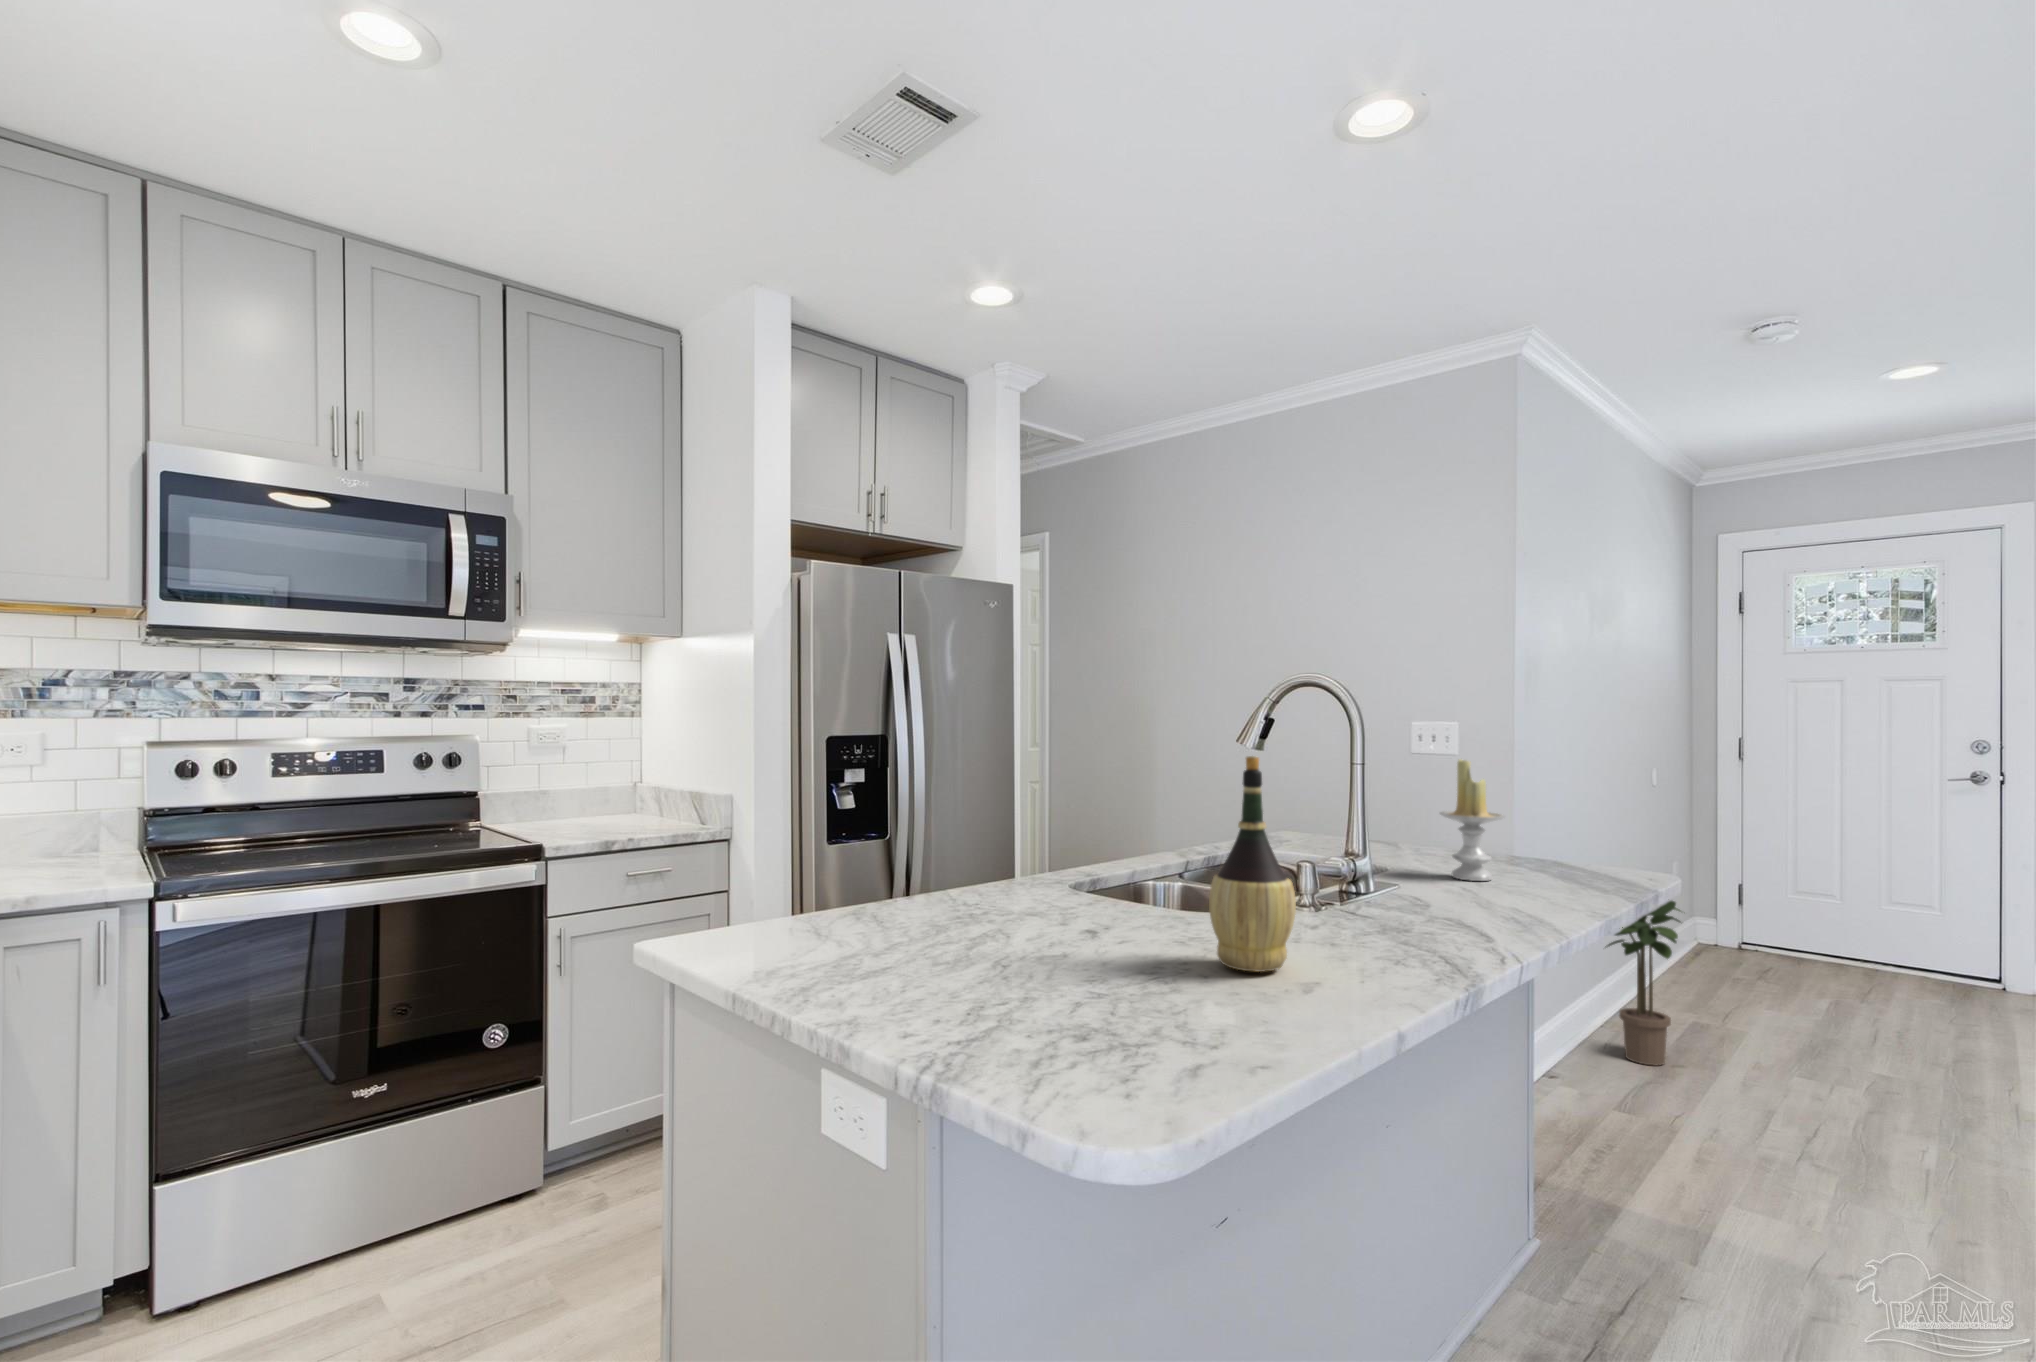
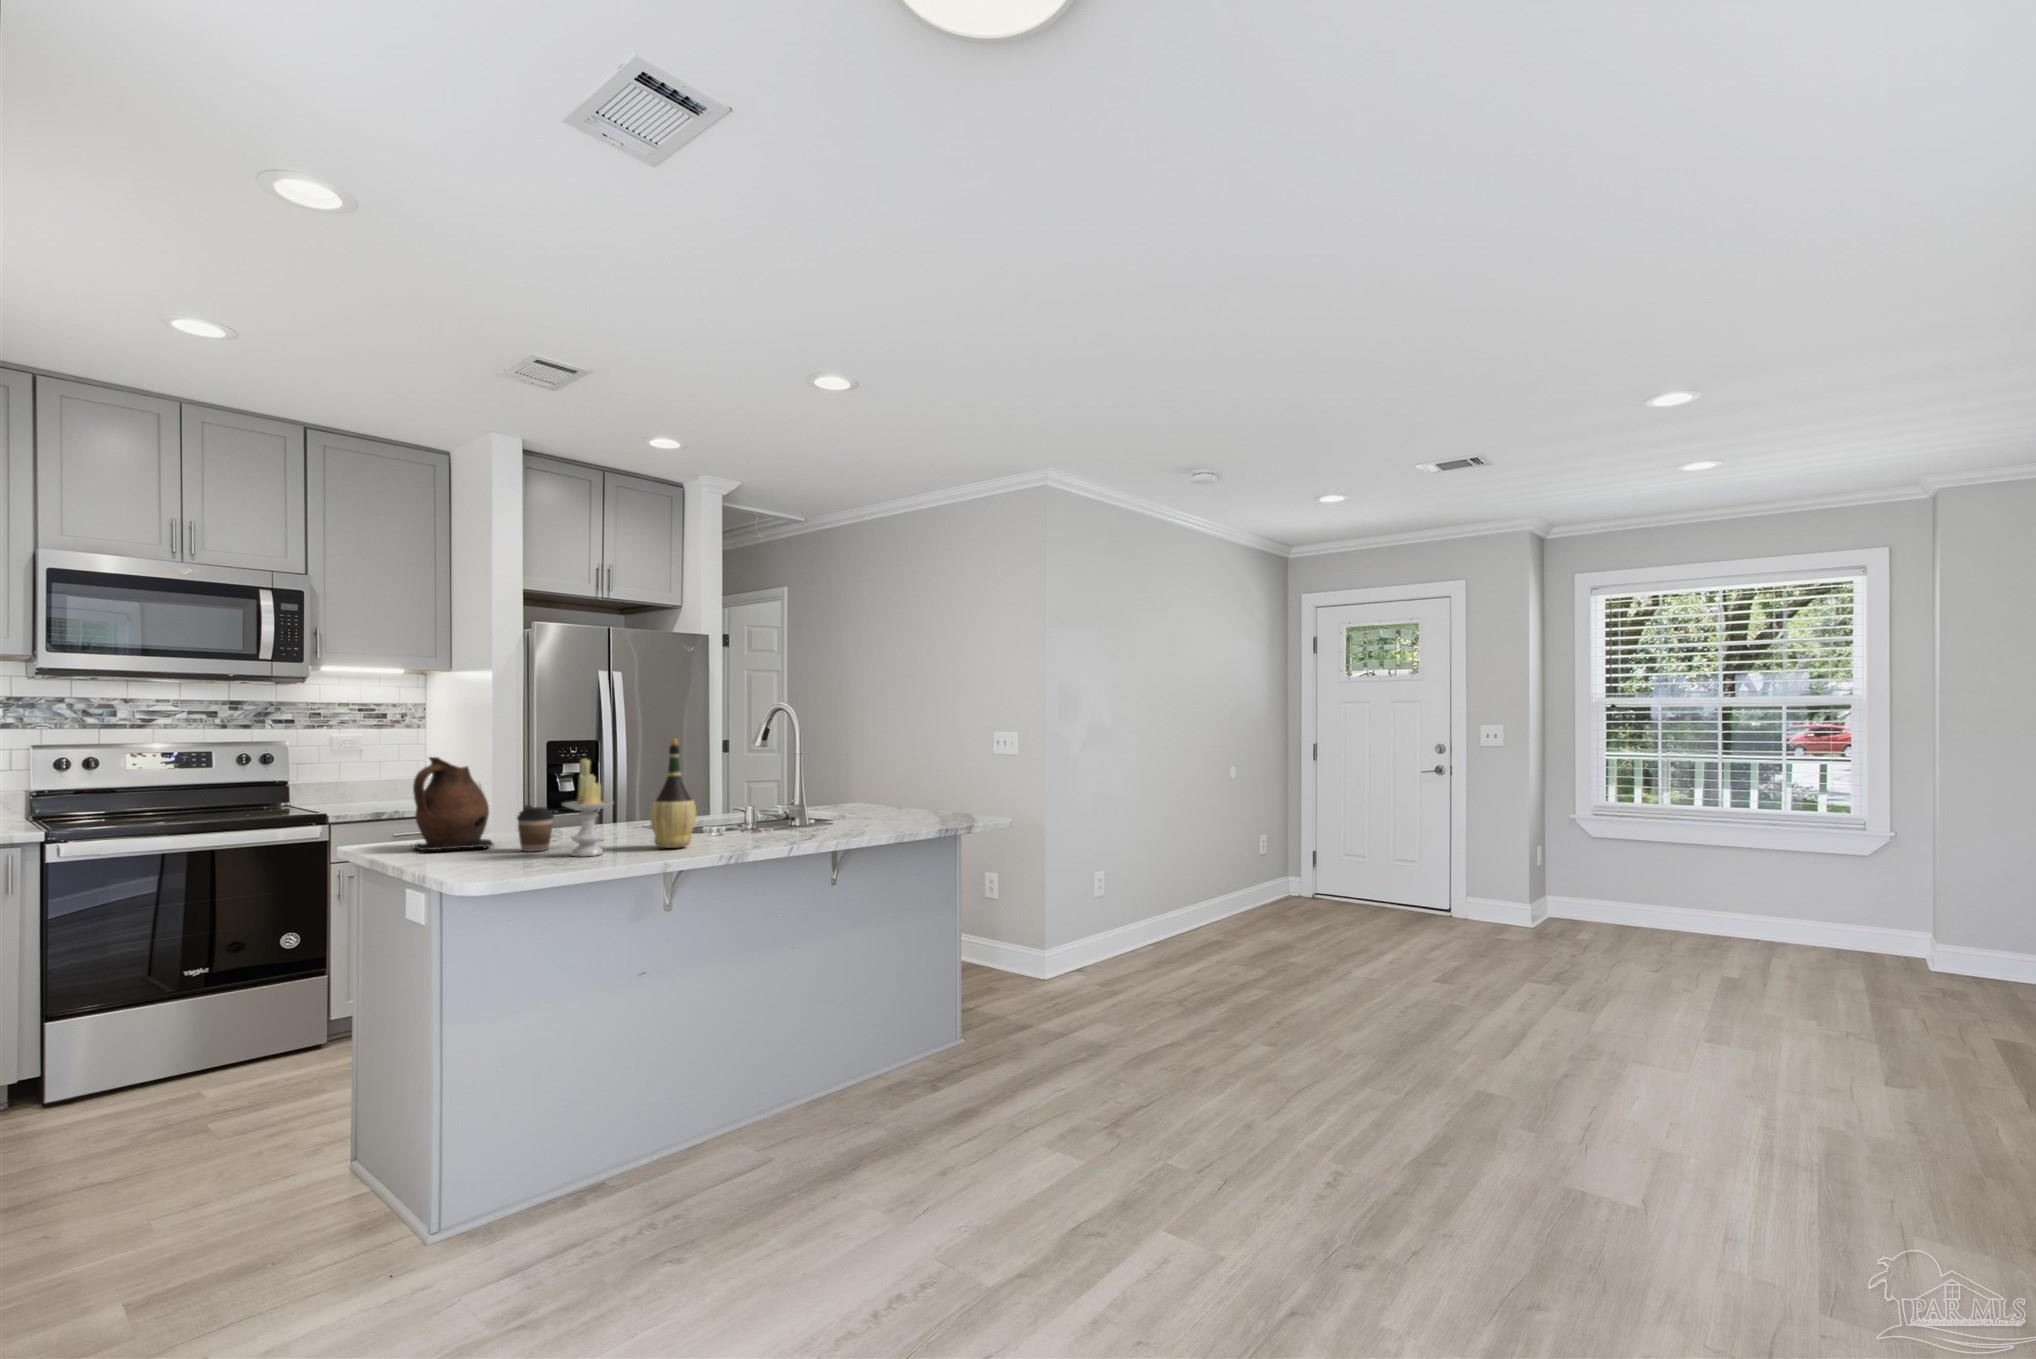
candle: present [1440,759,1505,881] -> present [562,759,613,856]
ceramic pitcher: none [759,786,914,968] -> present [413,757,493,850]
coffee cup: none [967,881,1032,975] -> present [517,805,554,851]
potted plant: present [1607,901,1680,1065] -> none [1125,839,1189,963]

